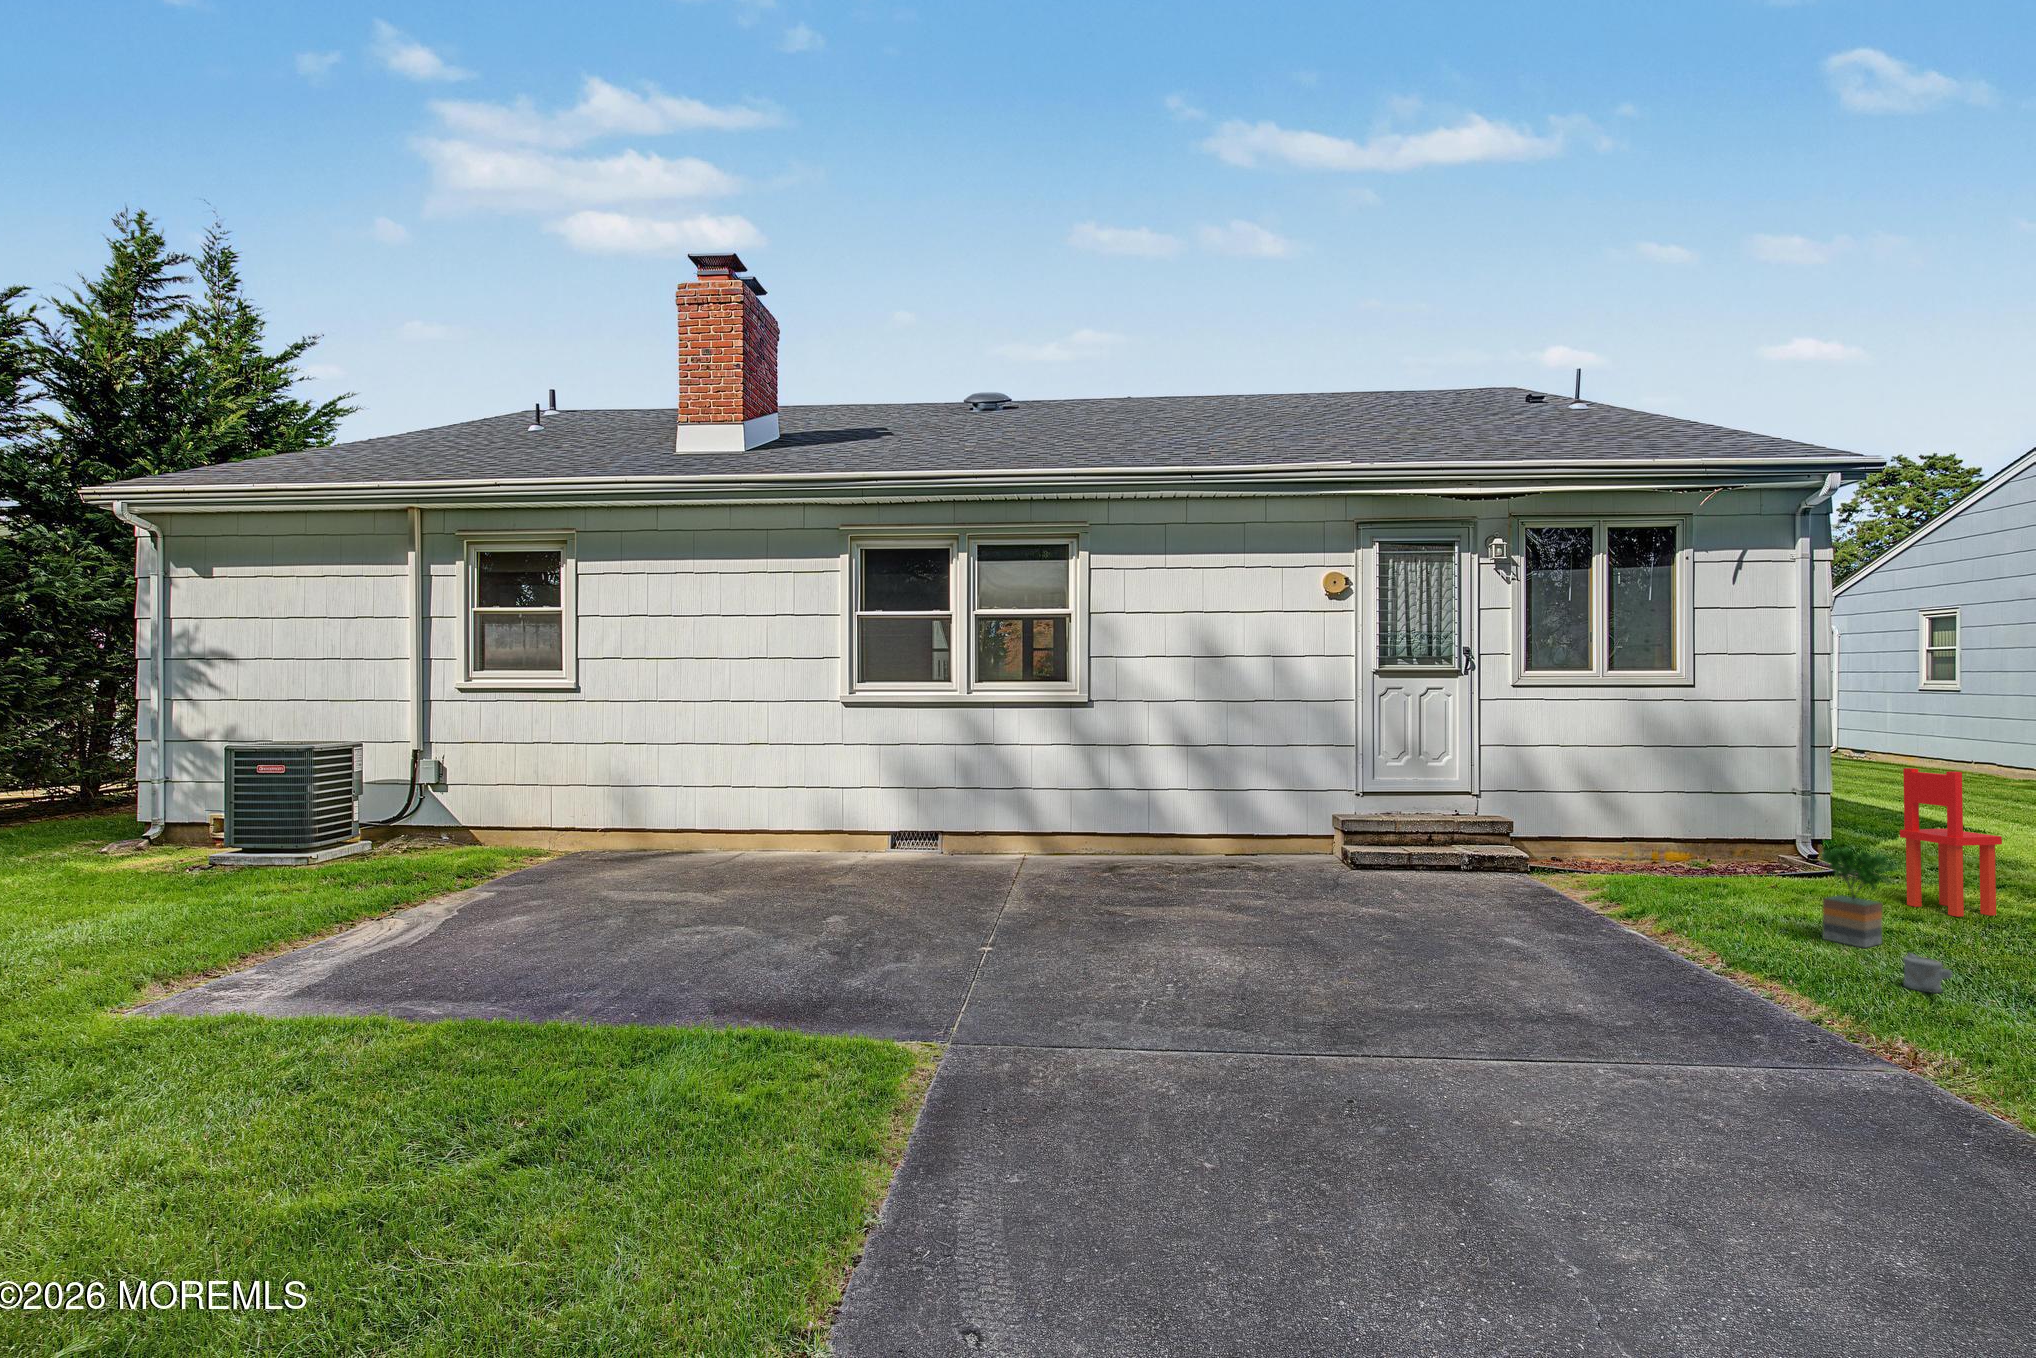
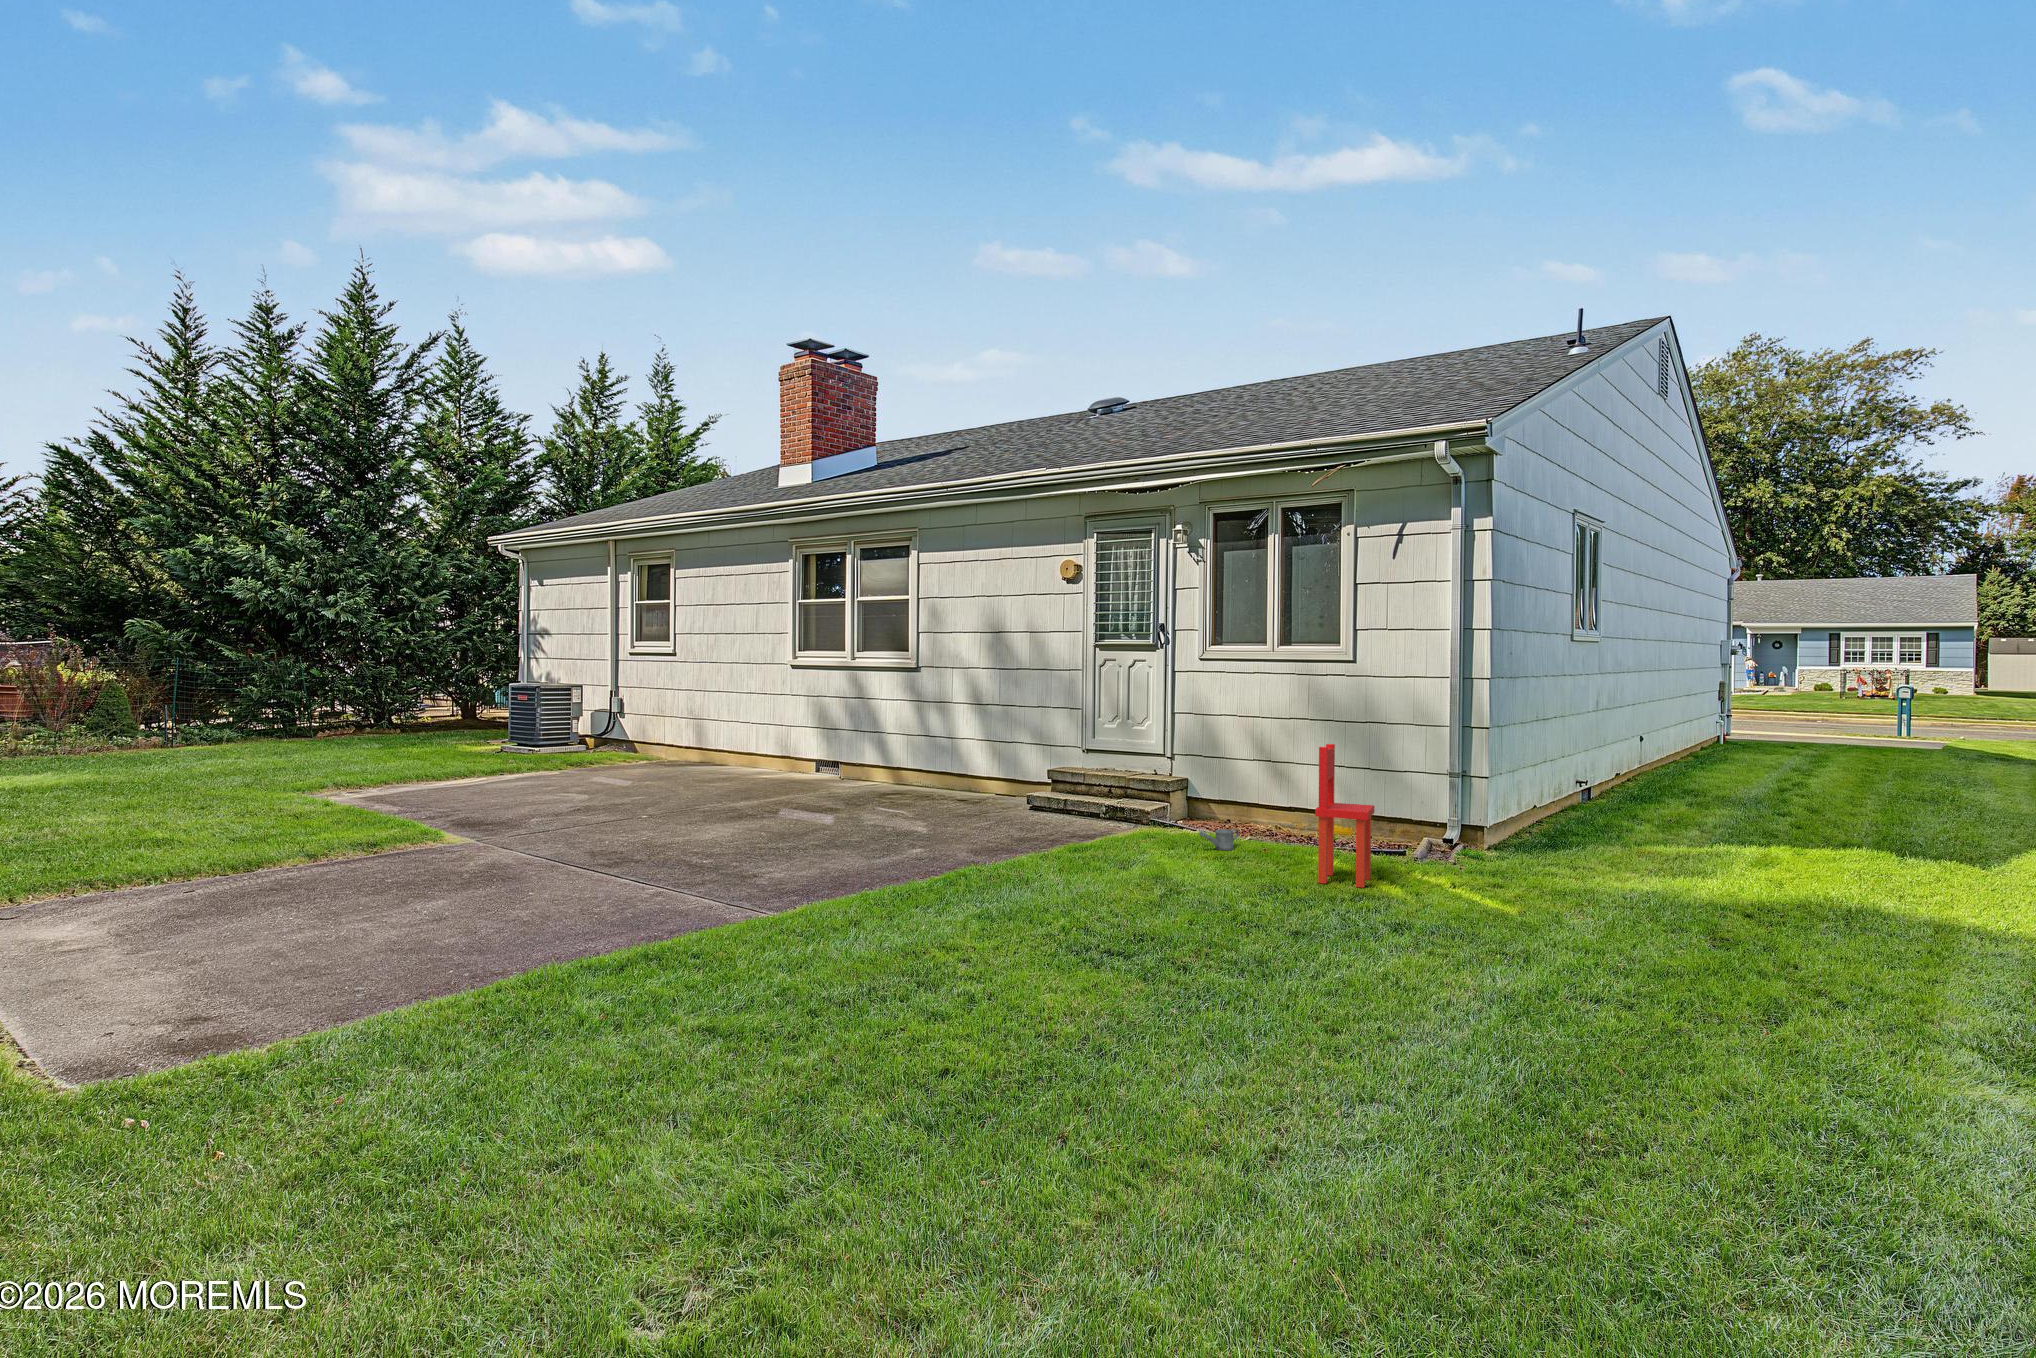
potted tree: present [1822,849,1897,948] -> none [1103,799,1160,881]
watering can: present [1903,953,1952,993] -> present [1200,829,1239,850]

